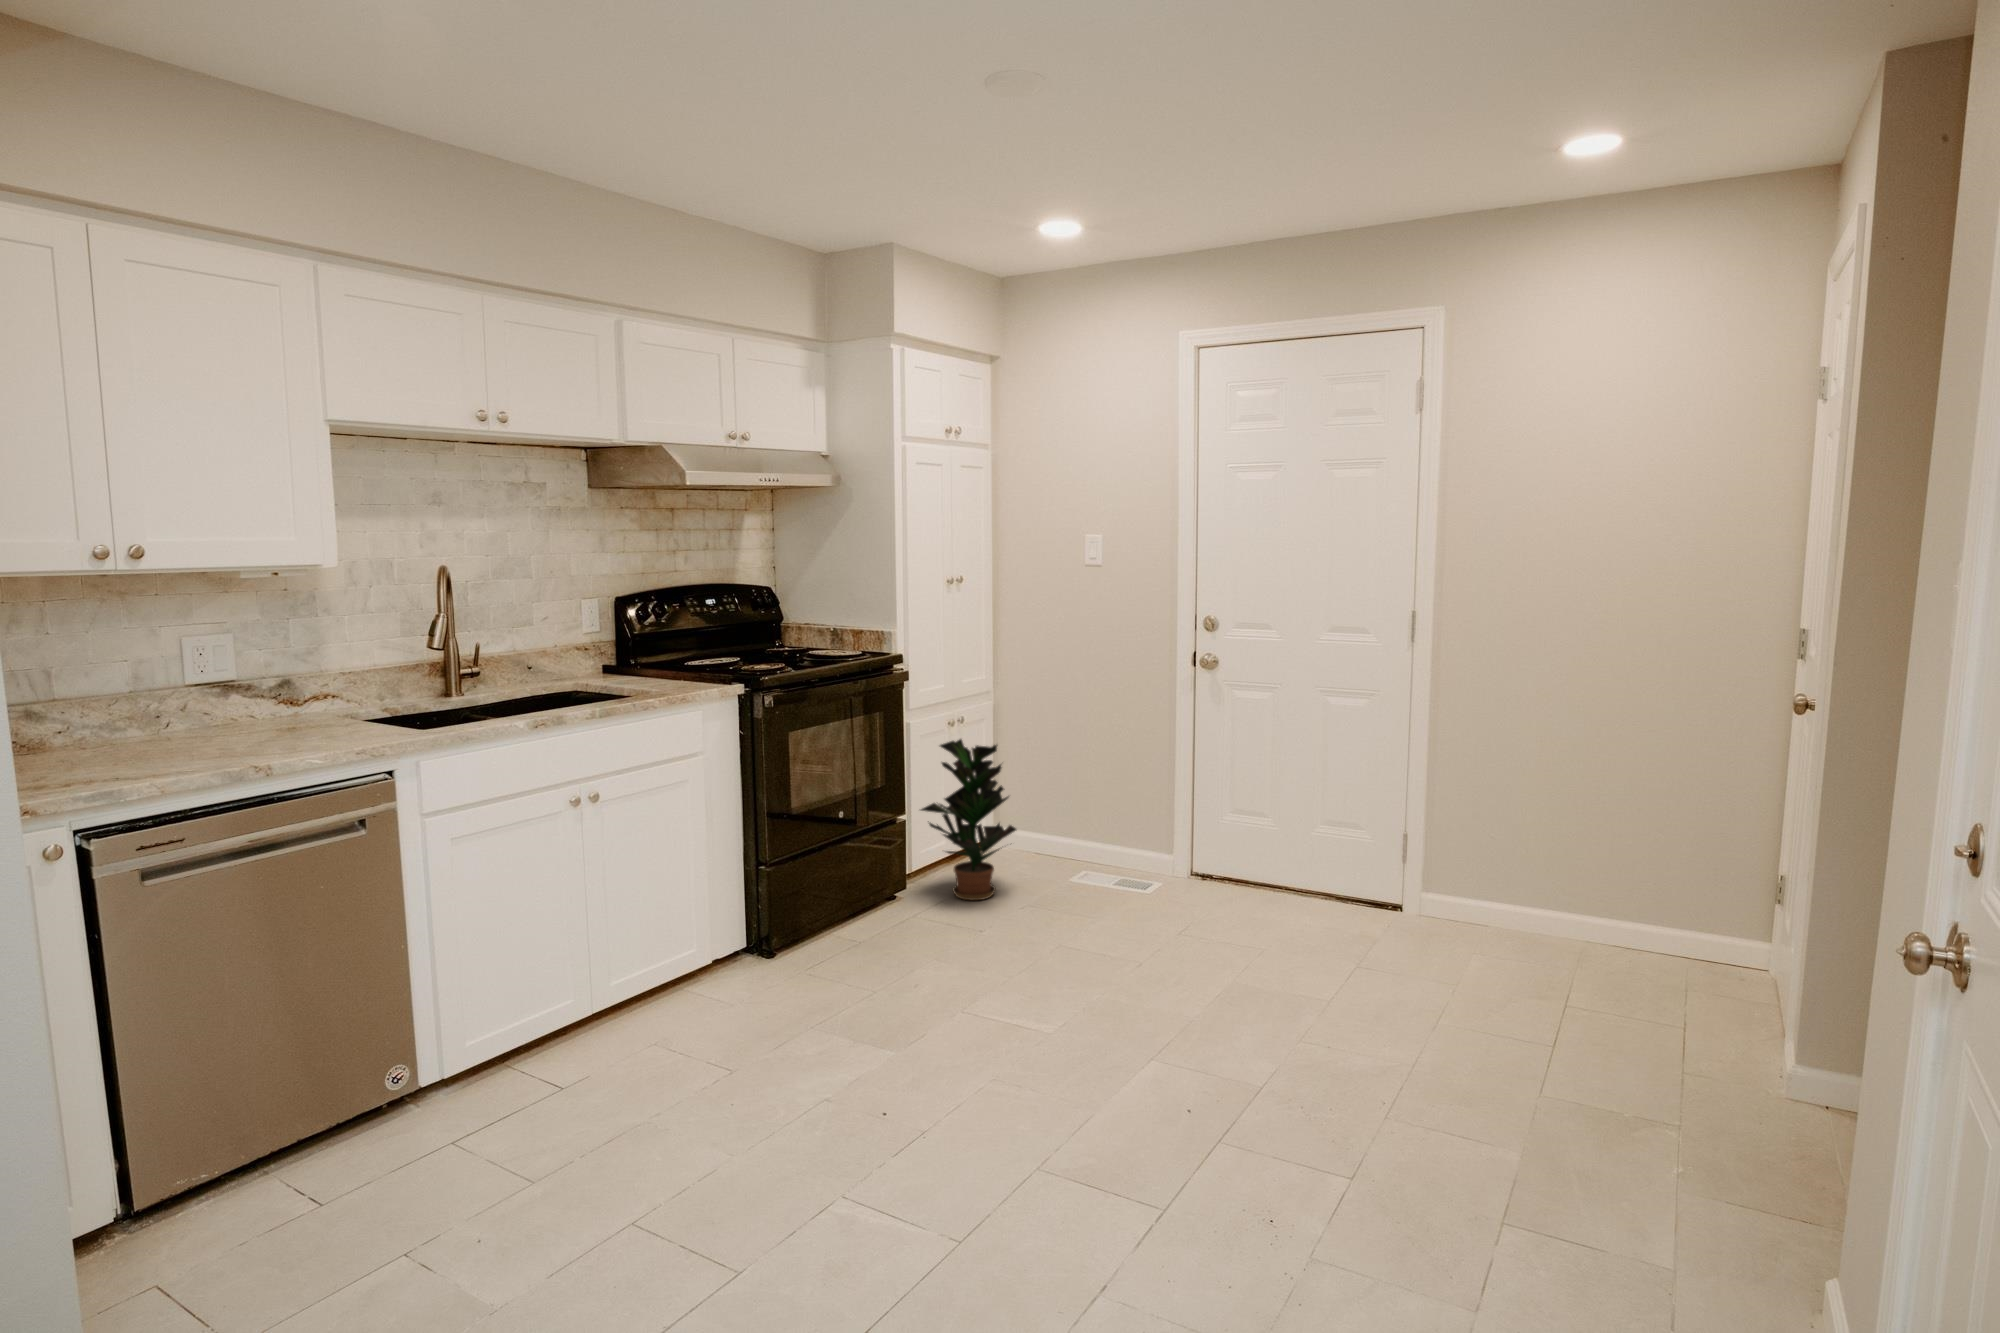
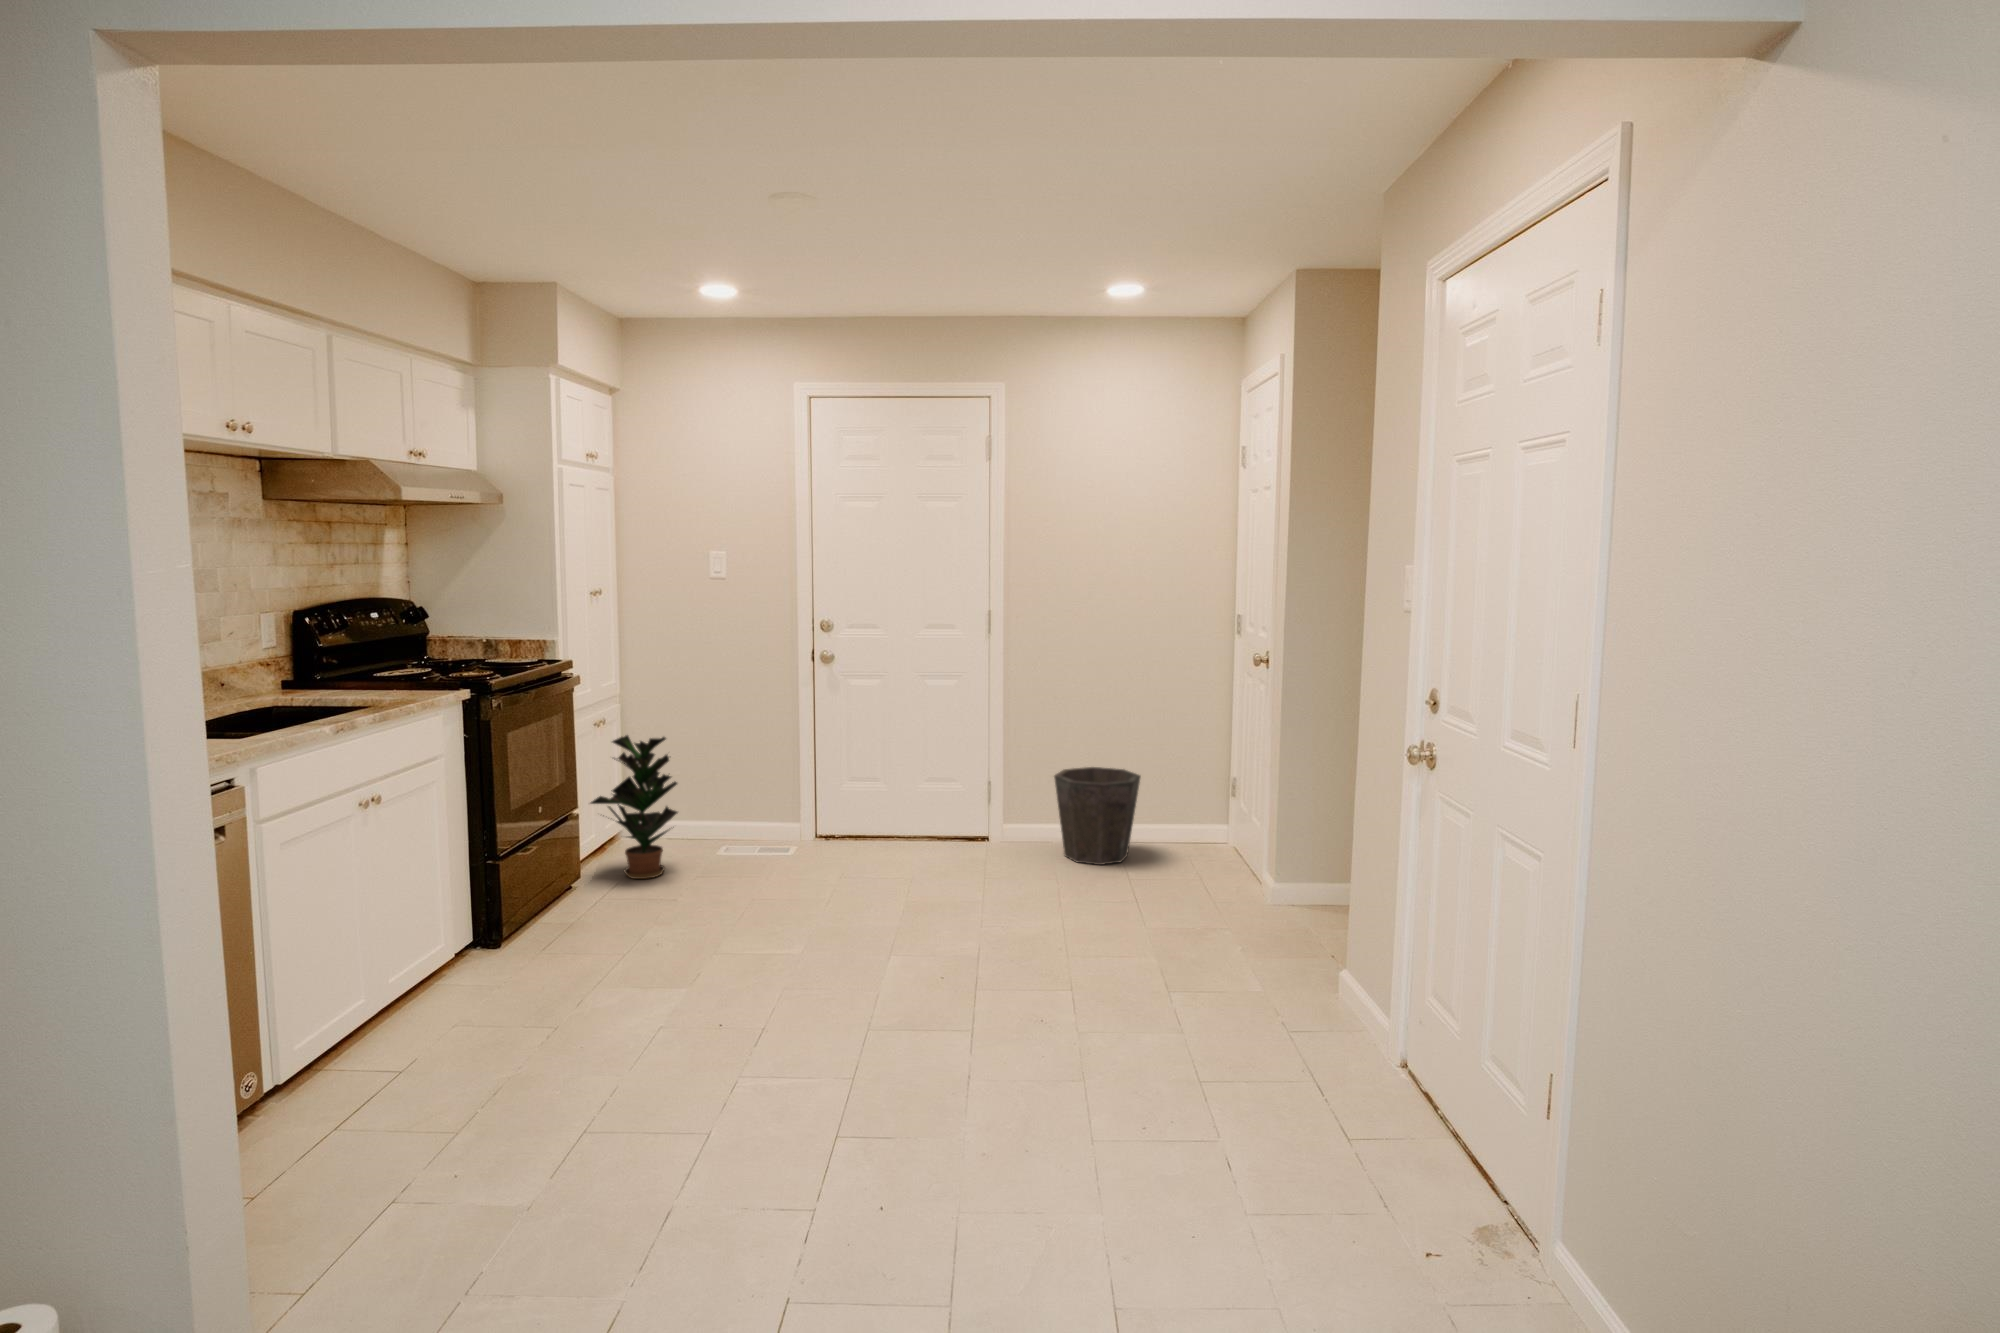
waste bin: none [1487,833,1626,980] -> present [1054,767,1141,865]

